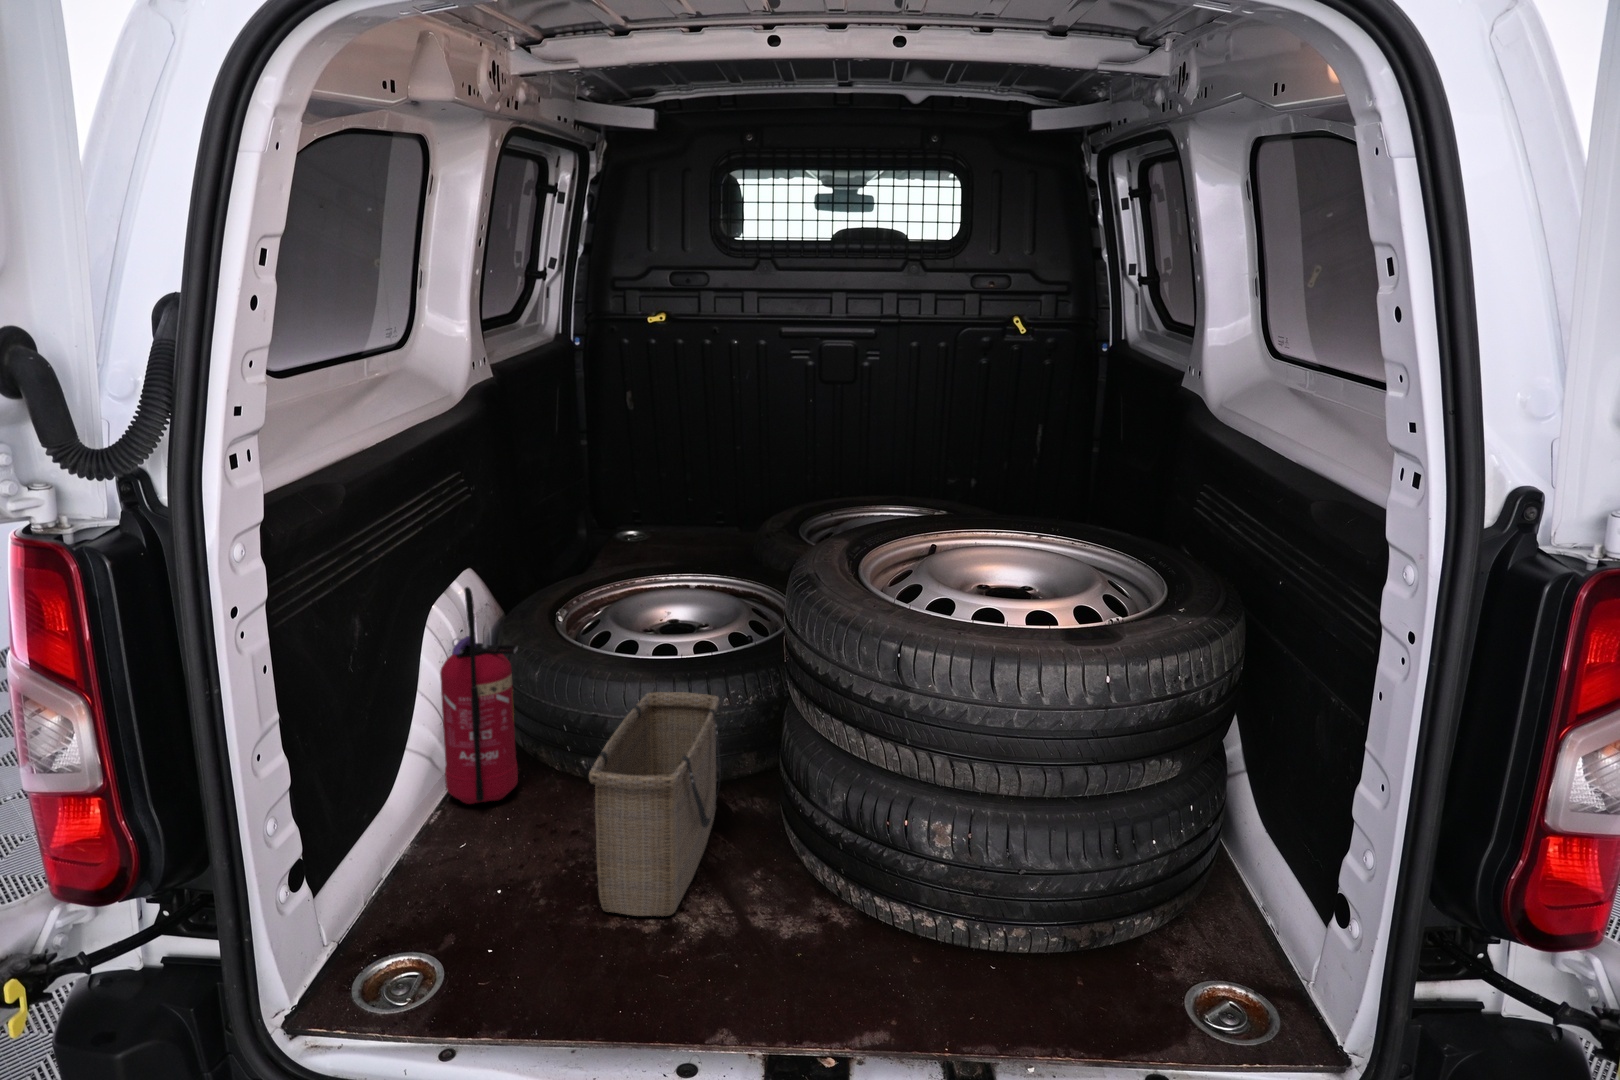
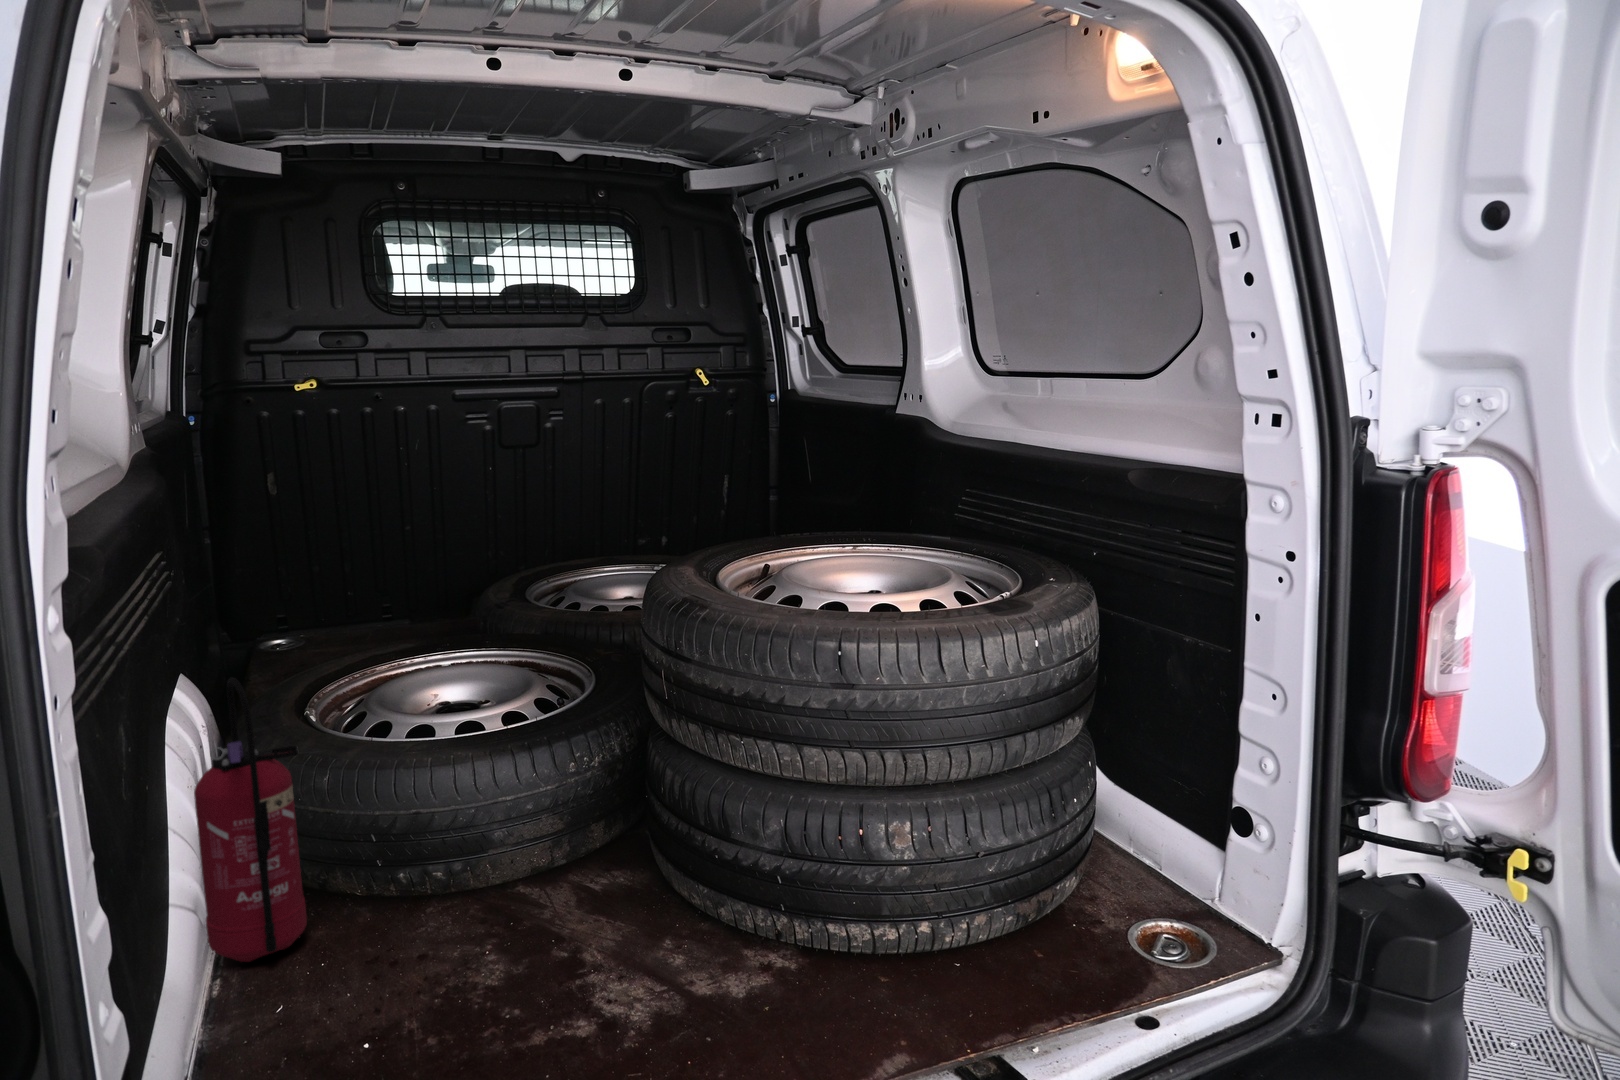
basket: present [589,692,721,916] -> none [477,759,615,1026]

